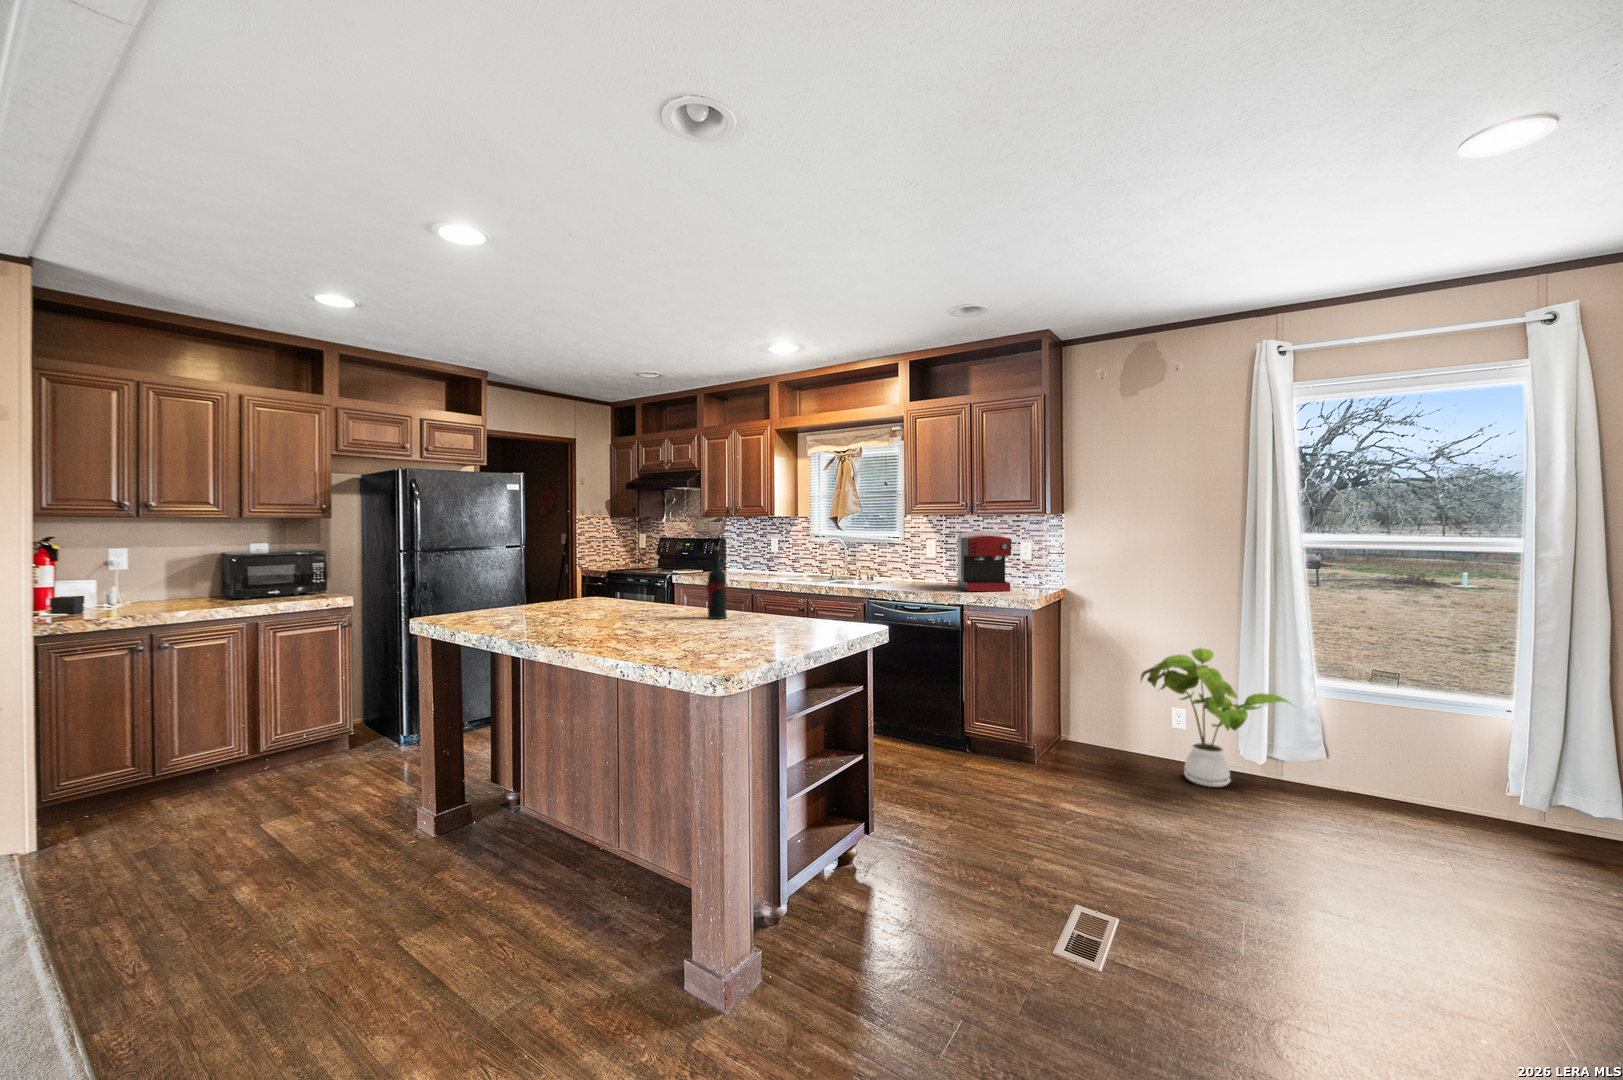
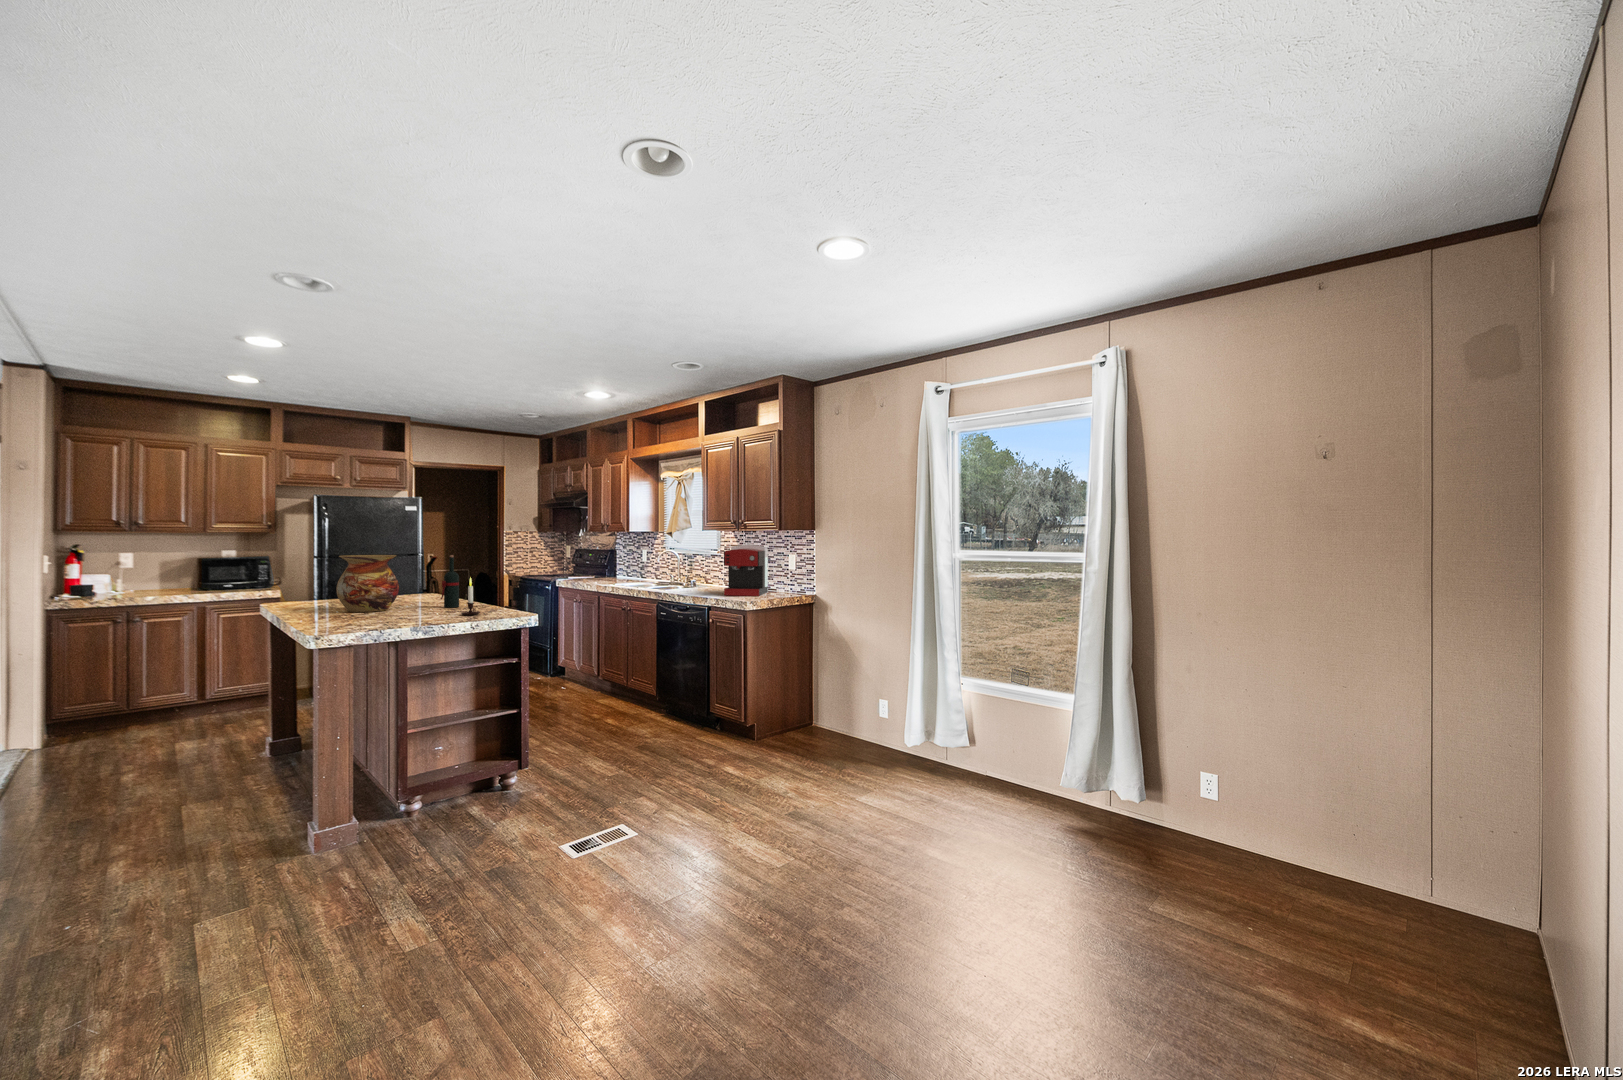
vase: none [588,548,667,631] -> present [336,555,399,612]
candle: none [783,577,811,631] -> present [461,577,480,615]
house plant: present [1141,648,1292,787] -> none [821,645,934,764]

